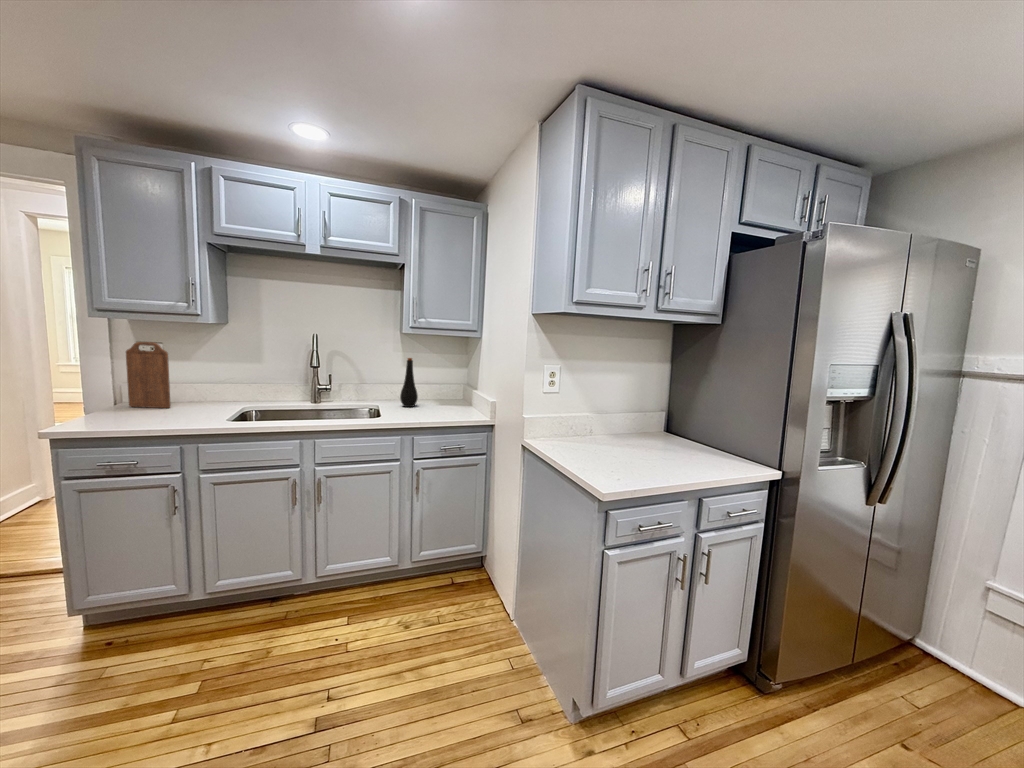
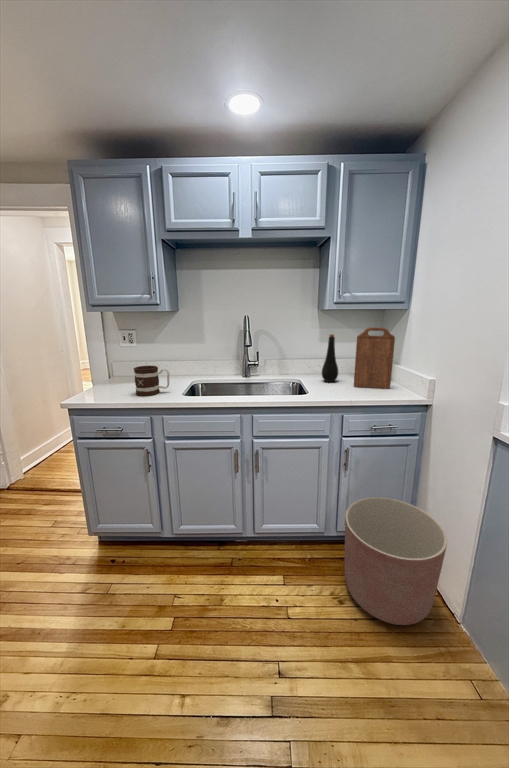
cutting board: present [126,342,171,408] -> present [354,327,395,389]
mug: none [158,387,210,423] -> present [134,366,169,396]
planter: none [412,518,501,633] -> present [345,497,447,625]

